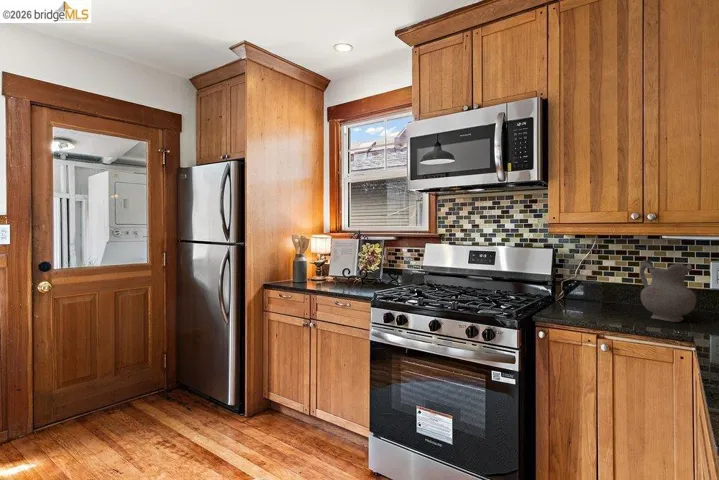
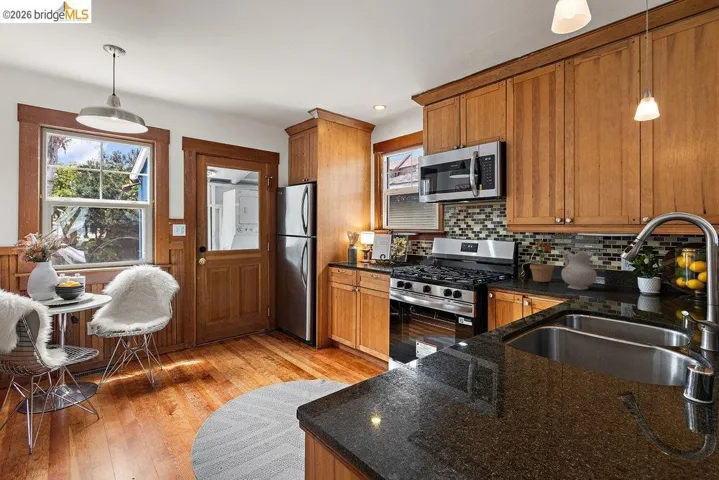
potted plant: none [576,246,615,308] -> present [530,241,554,282]

